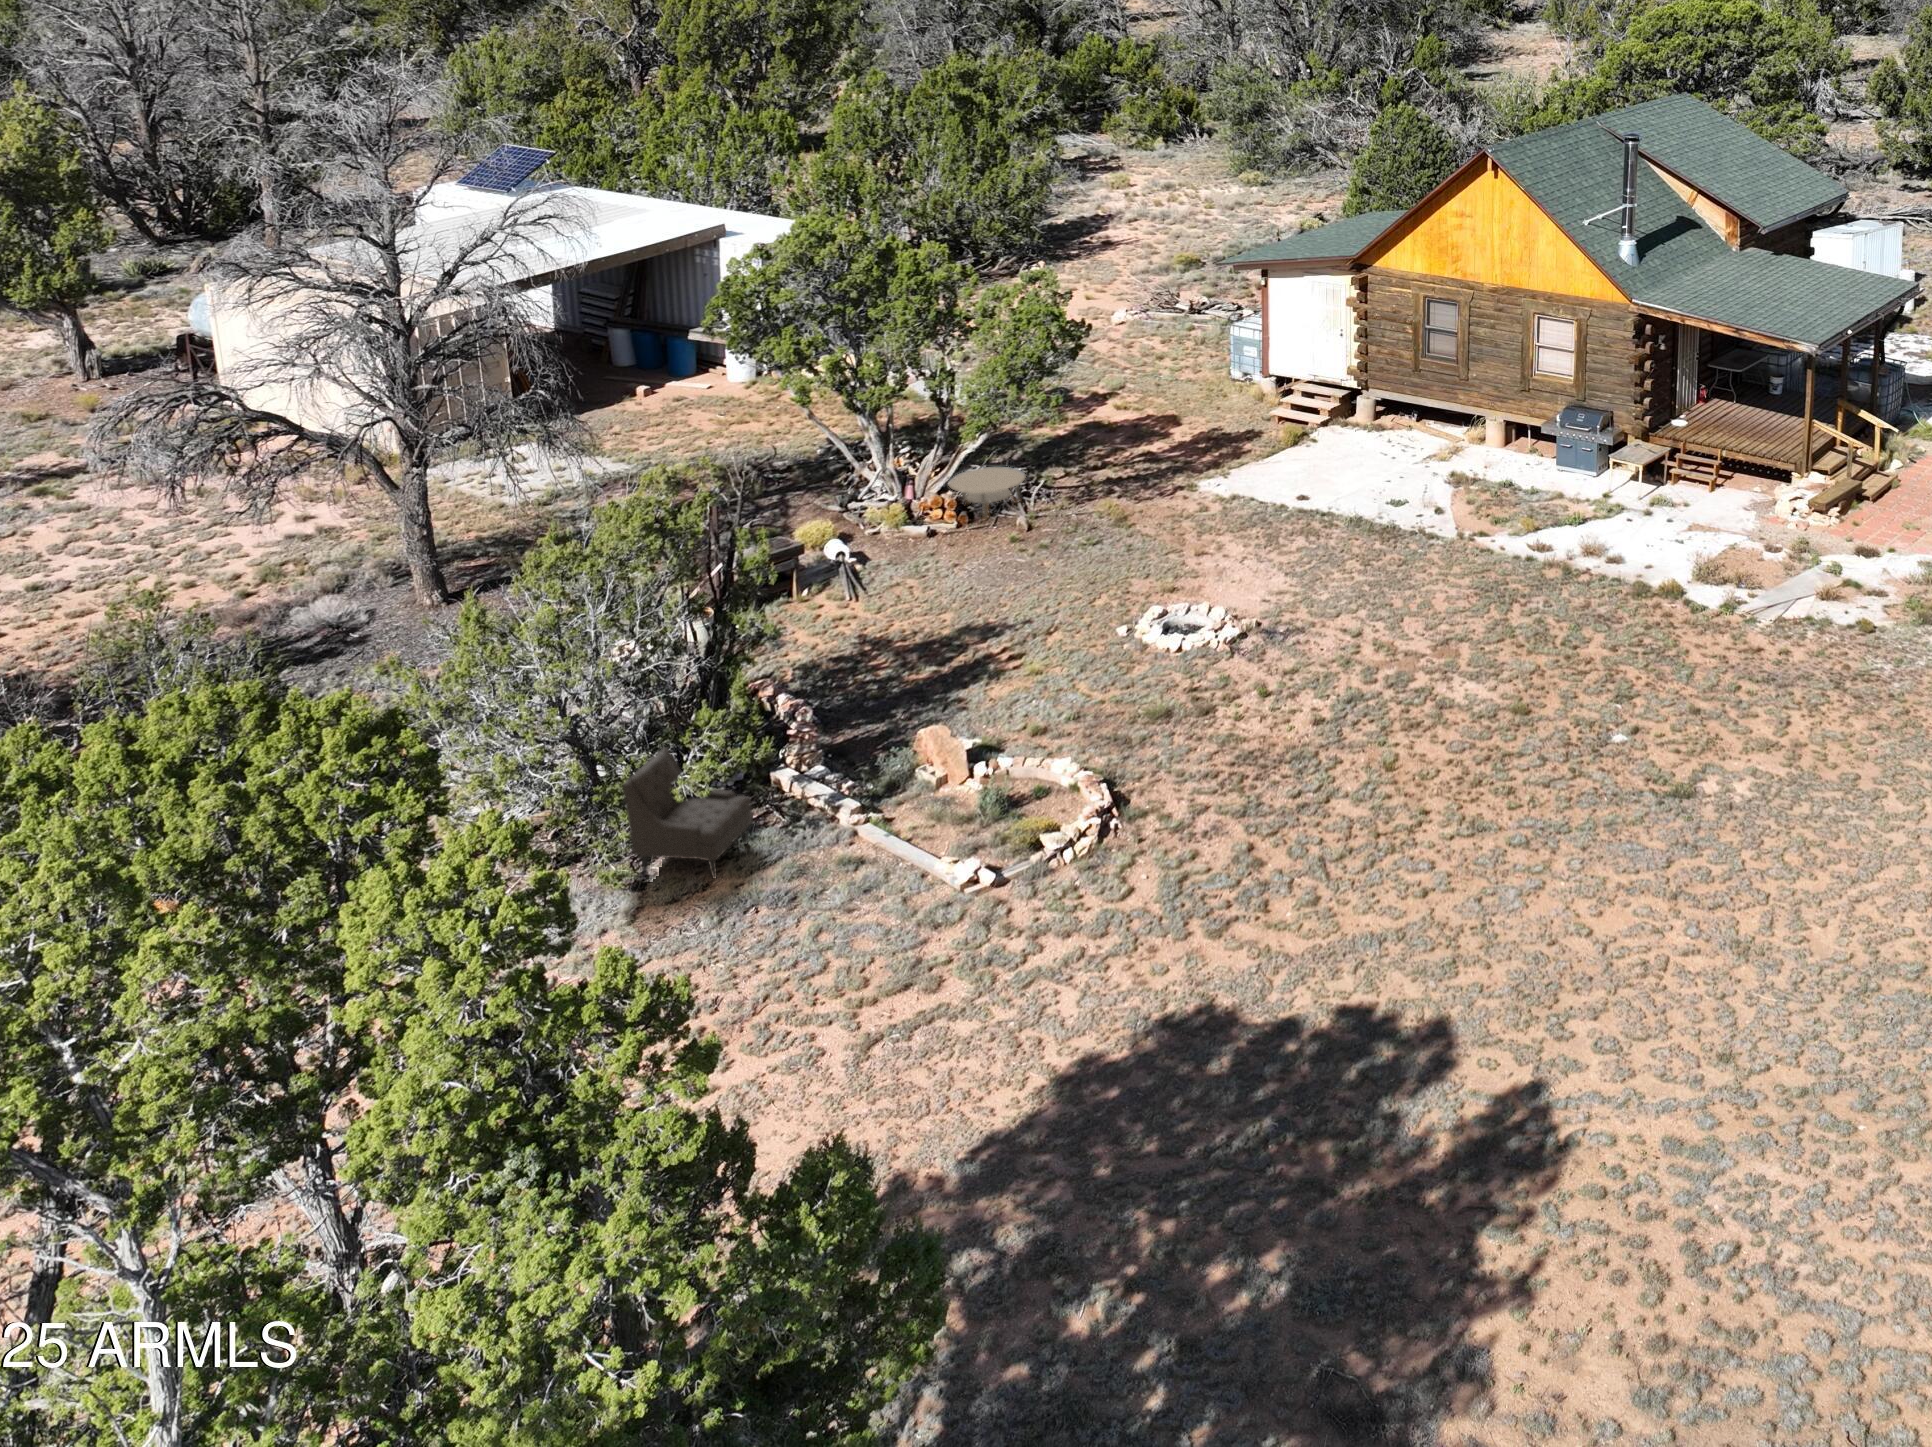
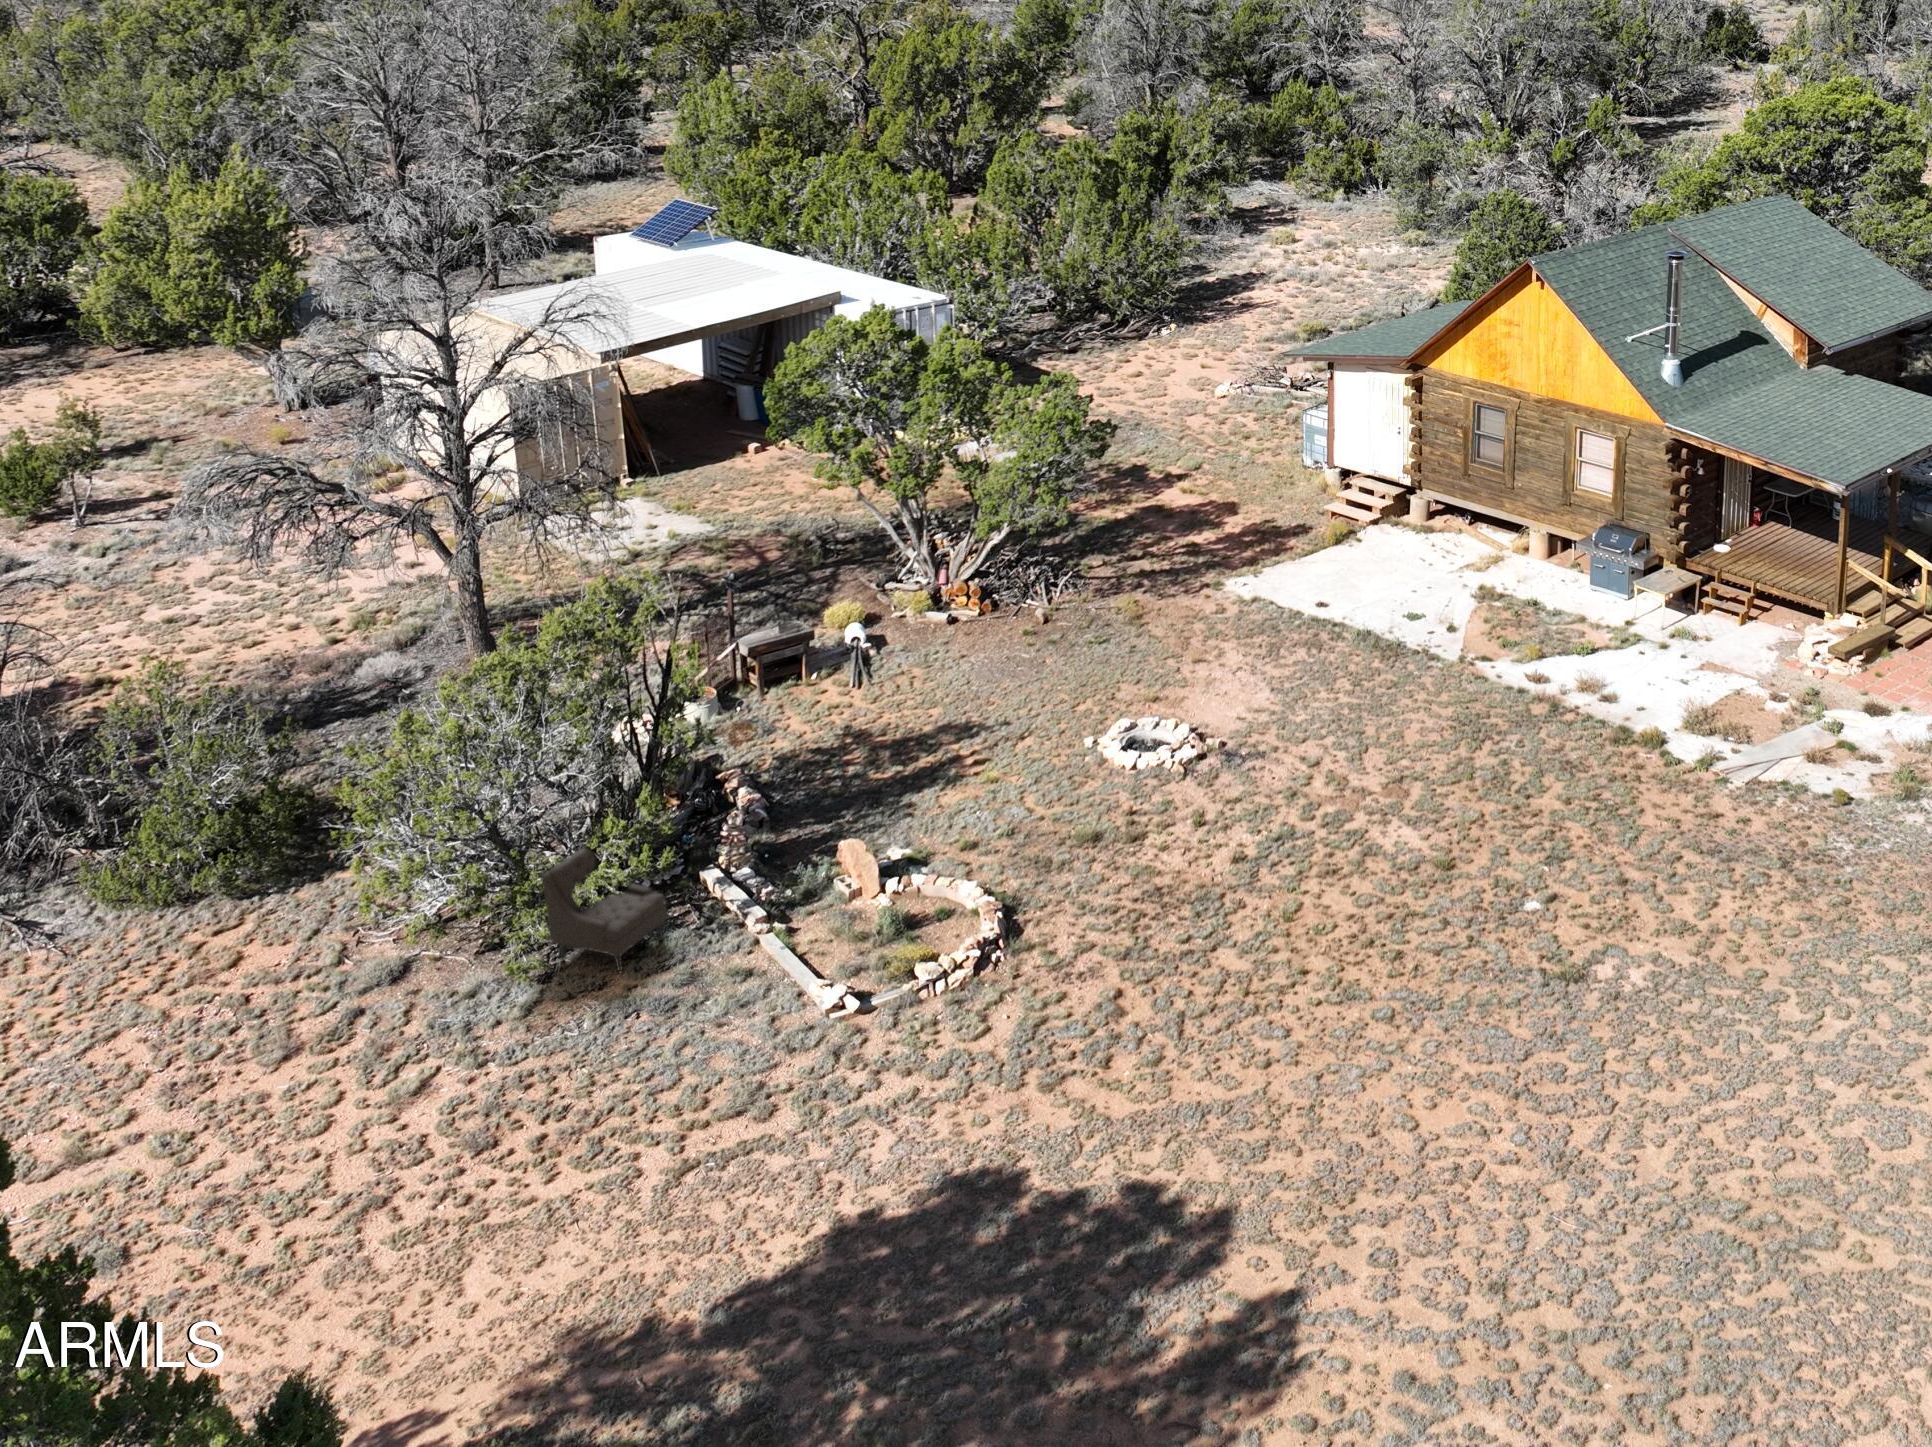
round table: present [948,467,1025,520] -> none [972,555,1047,610]

